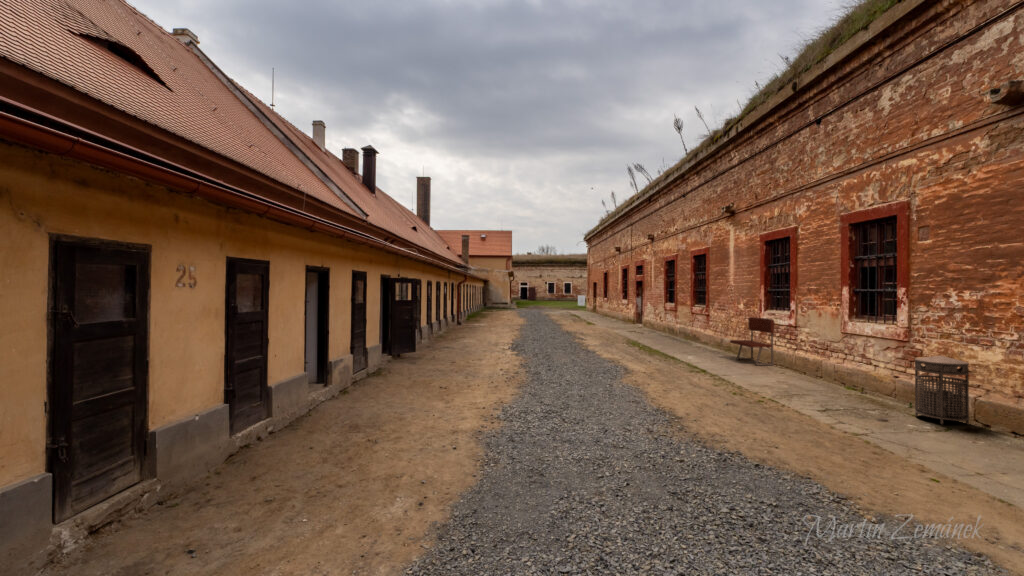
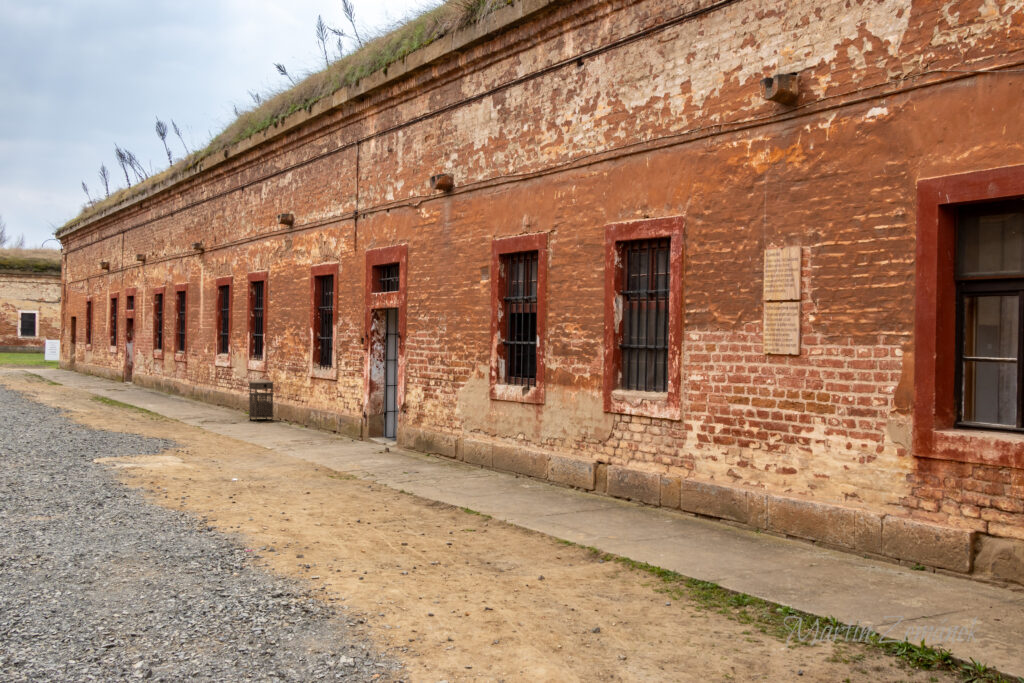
bench: present [730,317,775,365] -> none [185,361,218,406]

